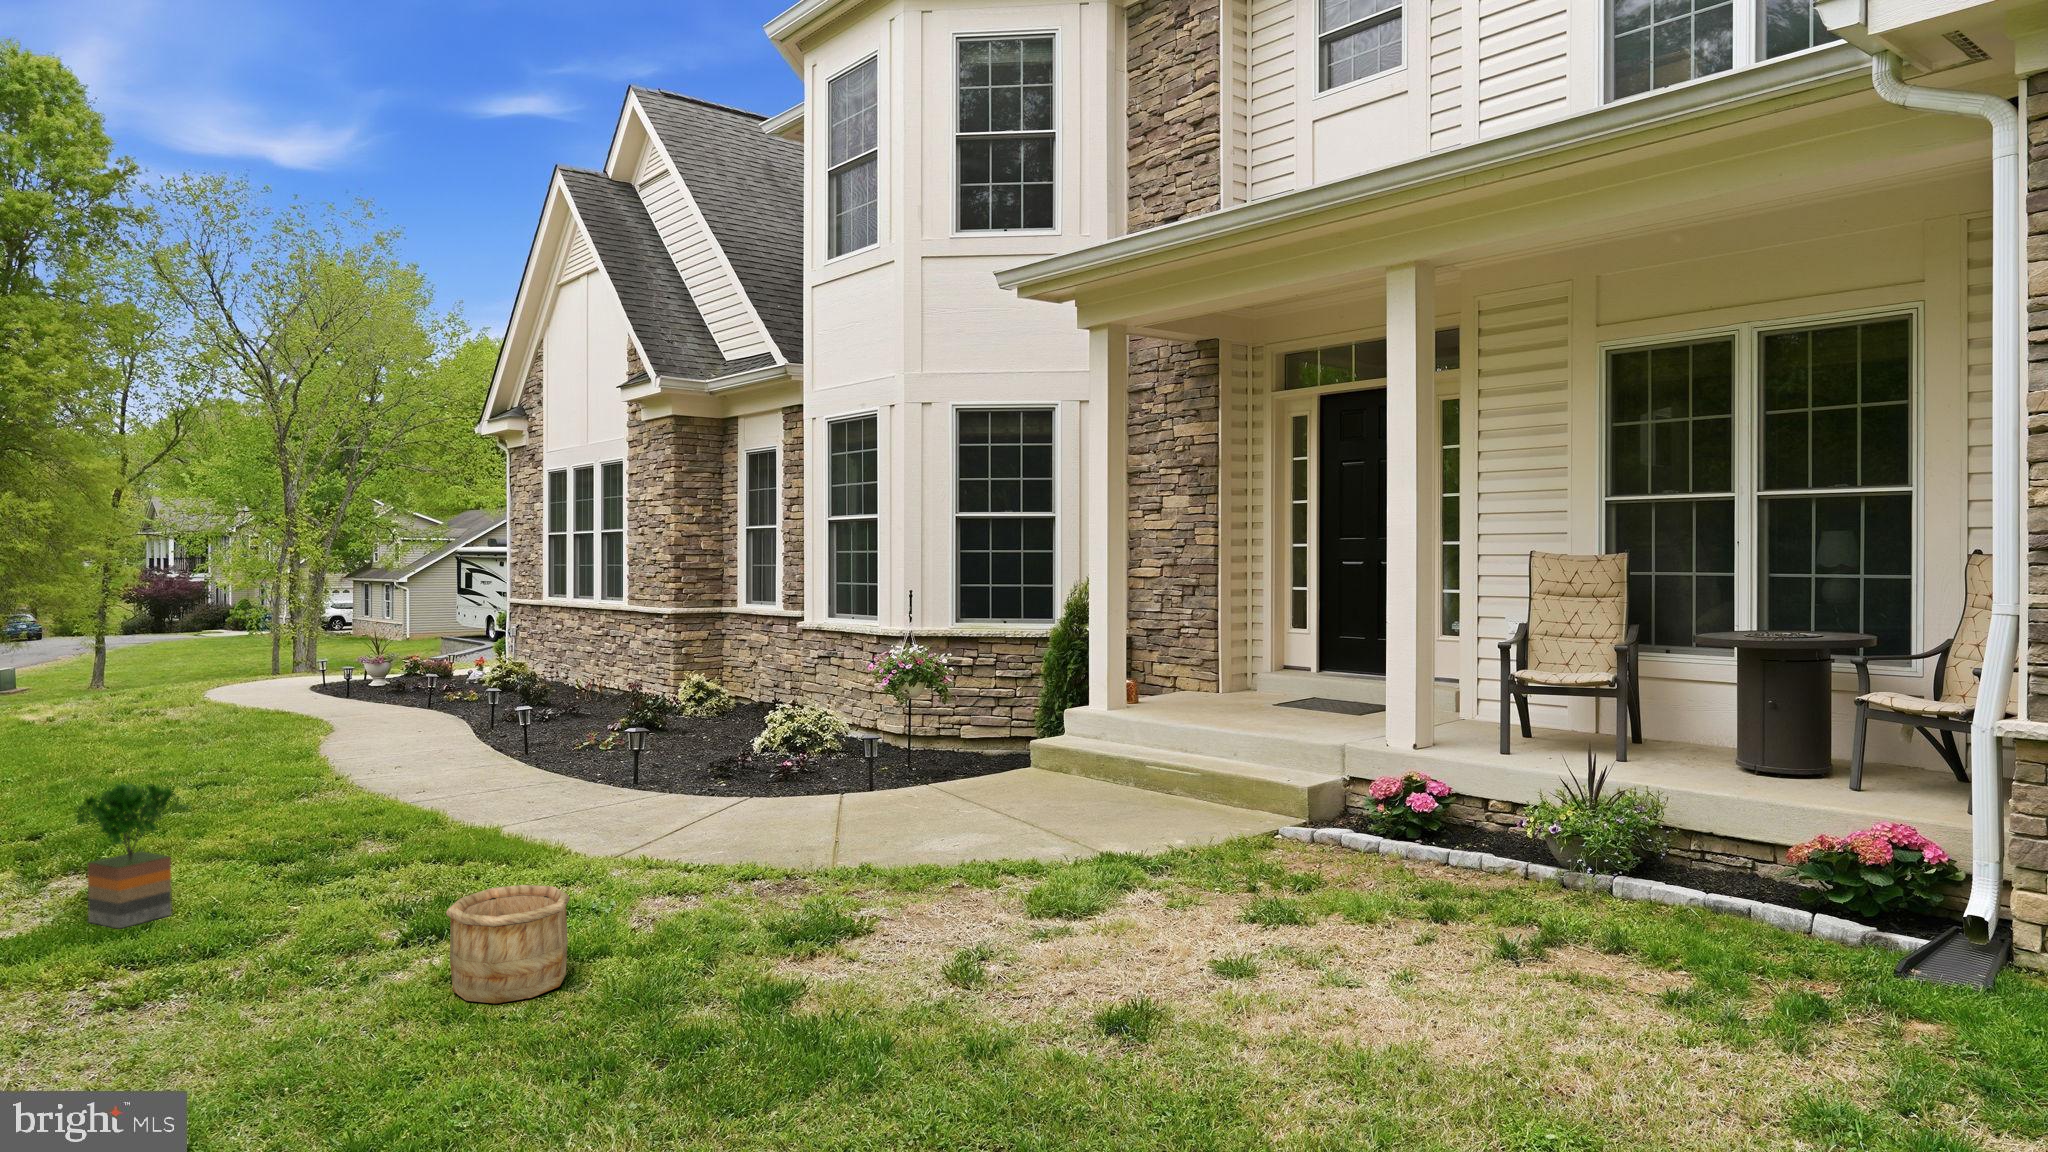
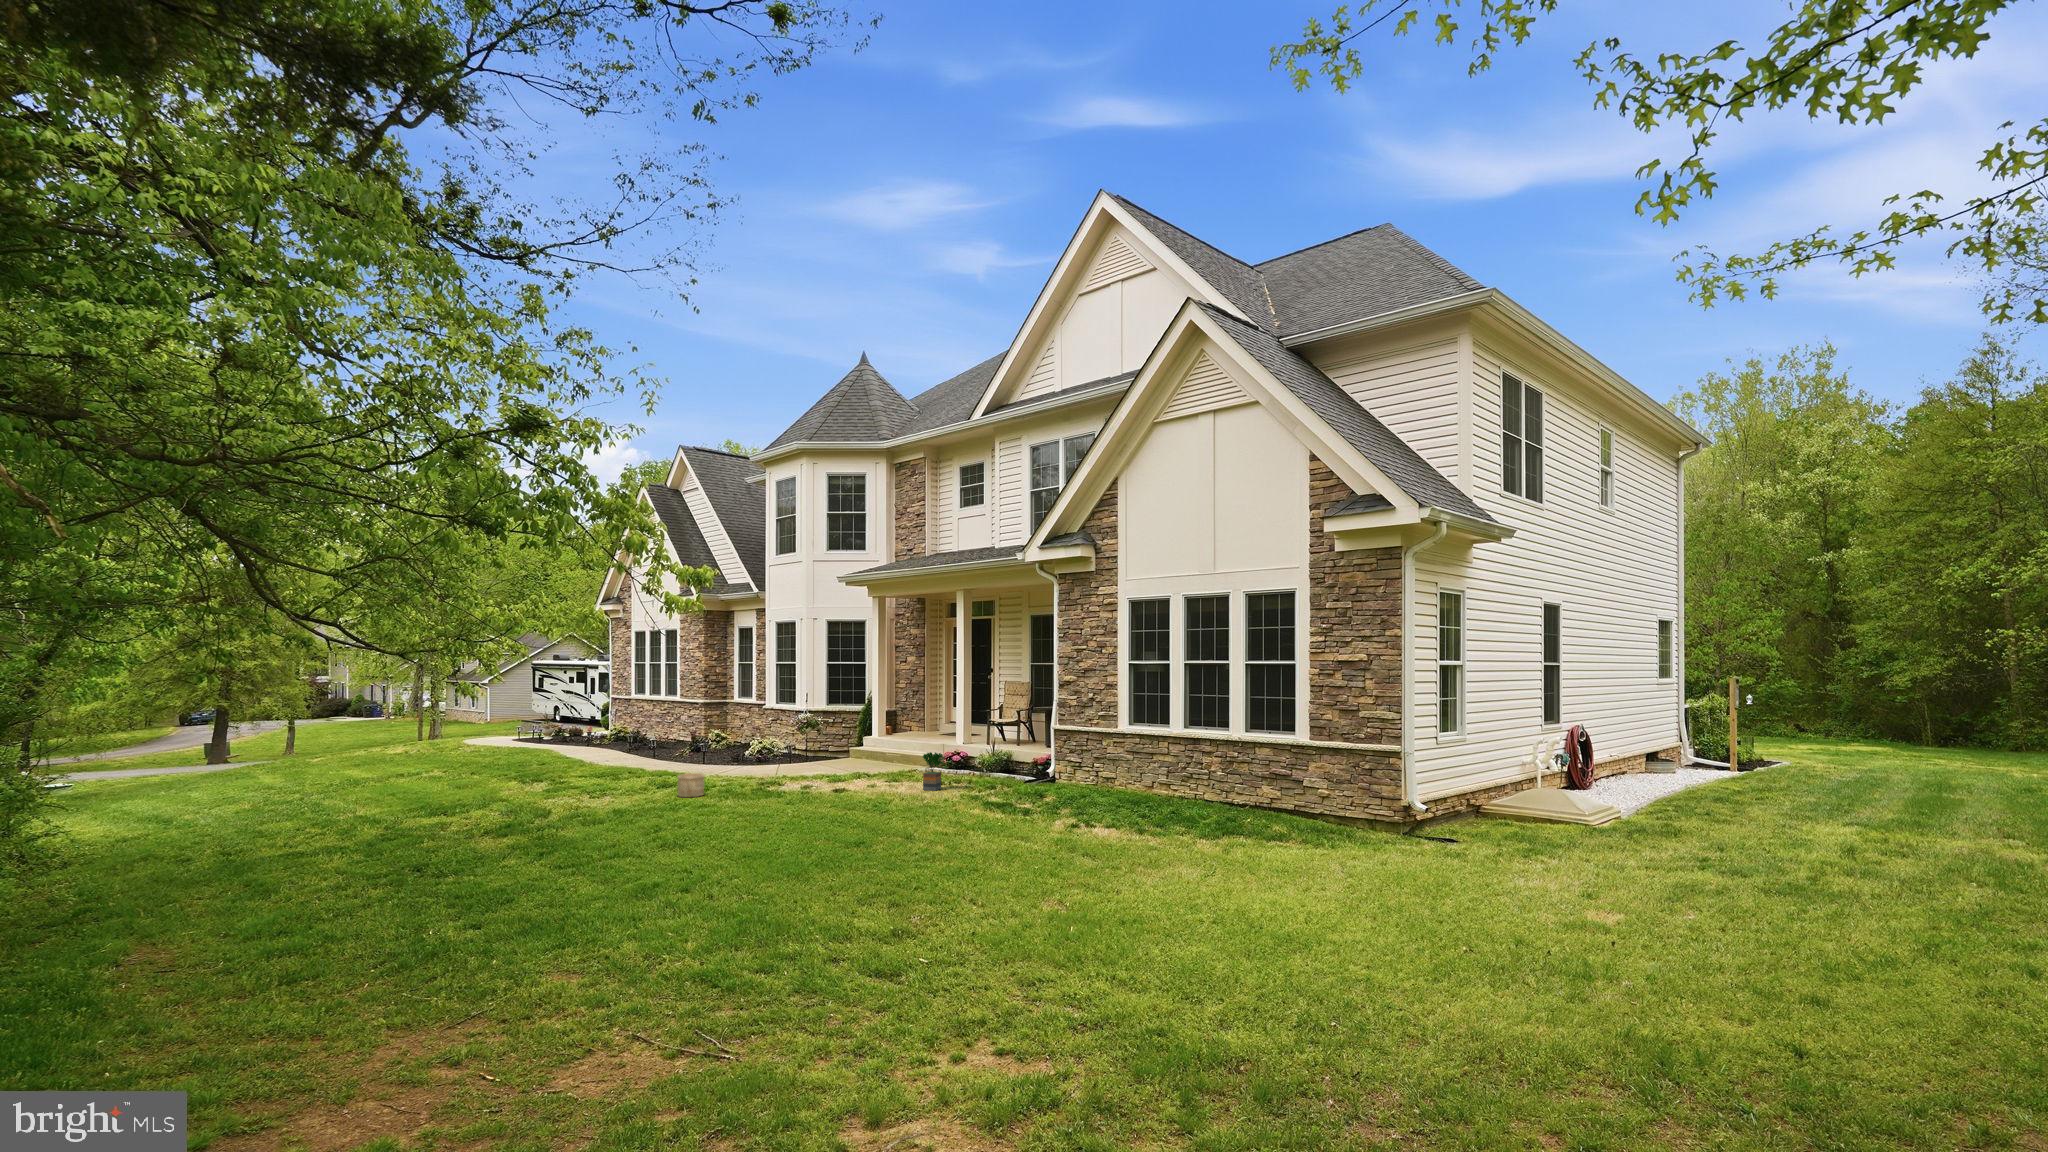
potted tree: present [76,784,190,928] -> present [923,752,945,791]

